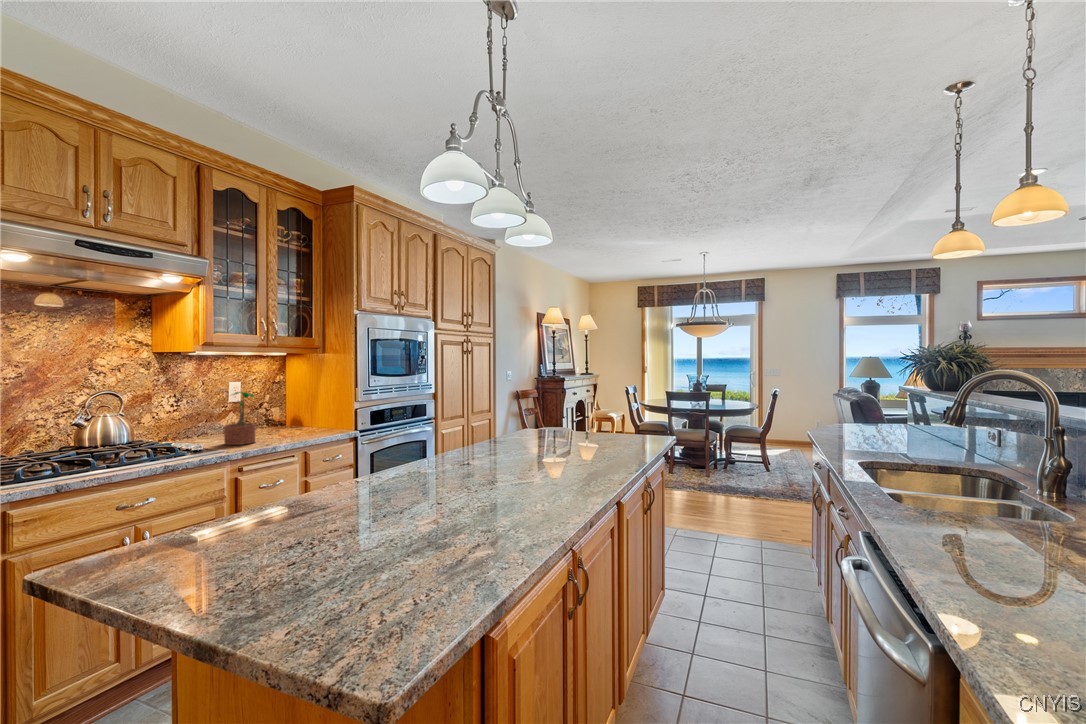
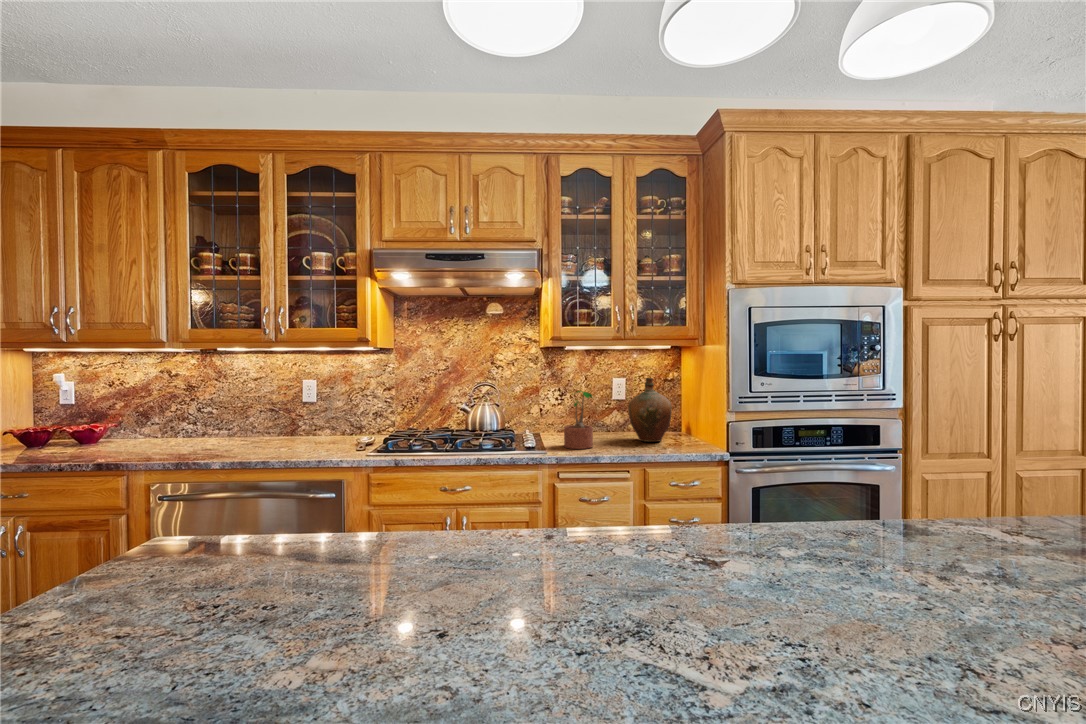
ceramic jug: none [261,379,305,433] -> present [628,378,672,442]

